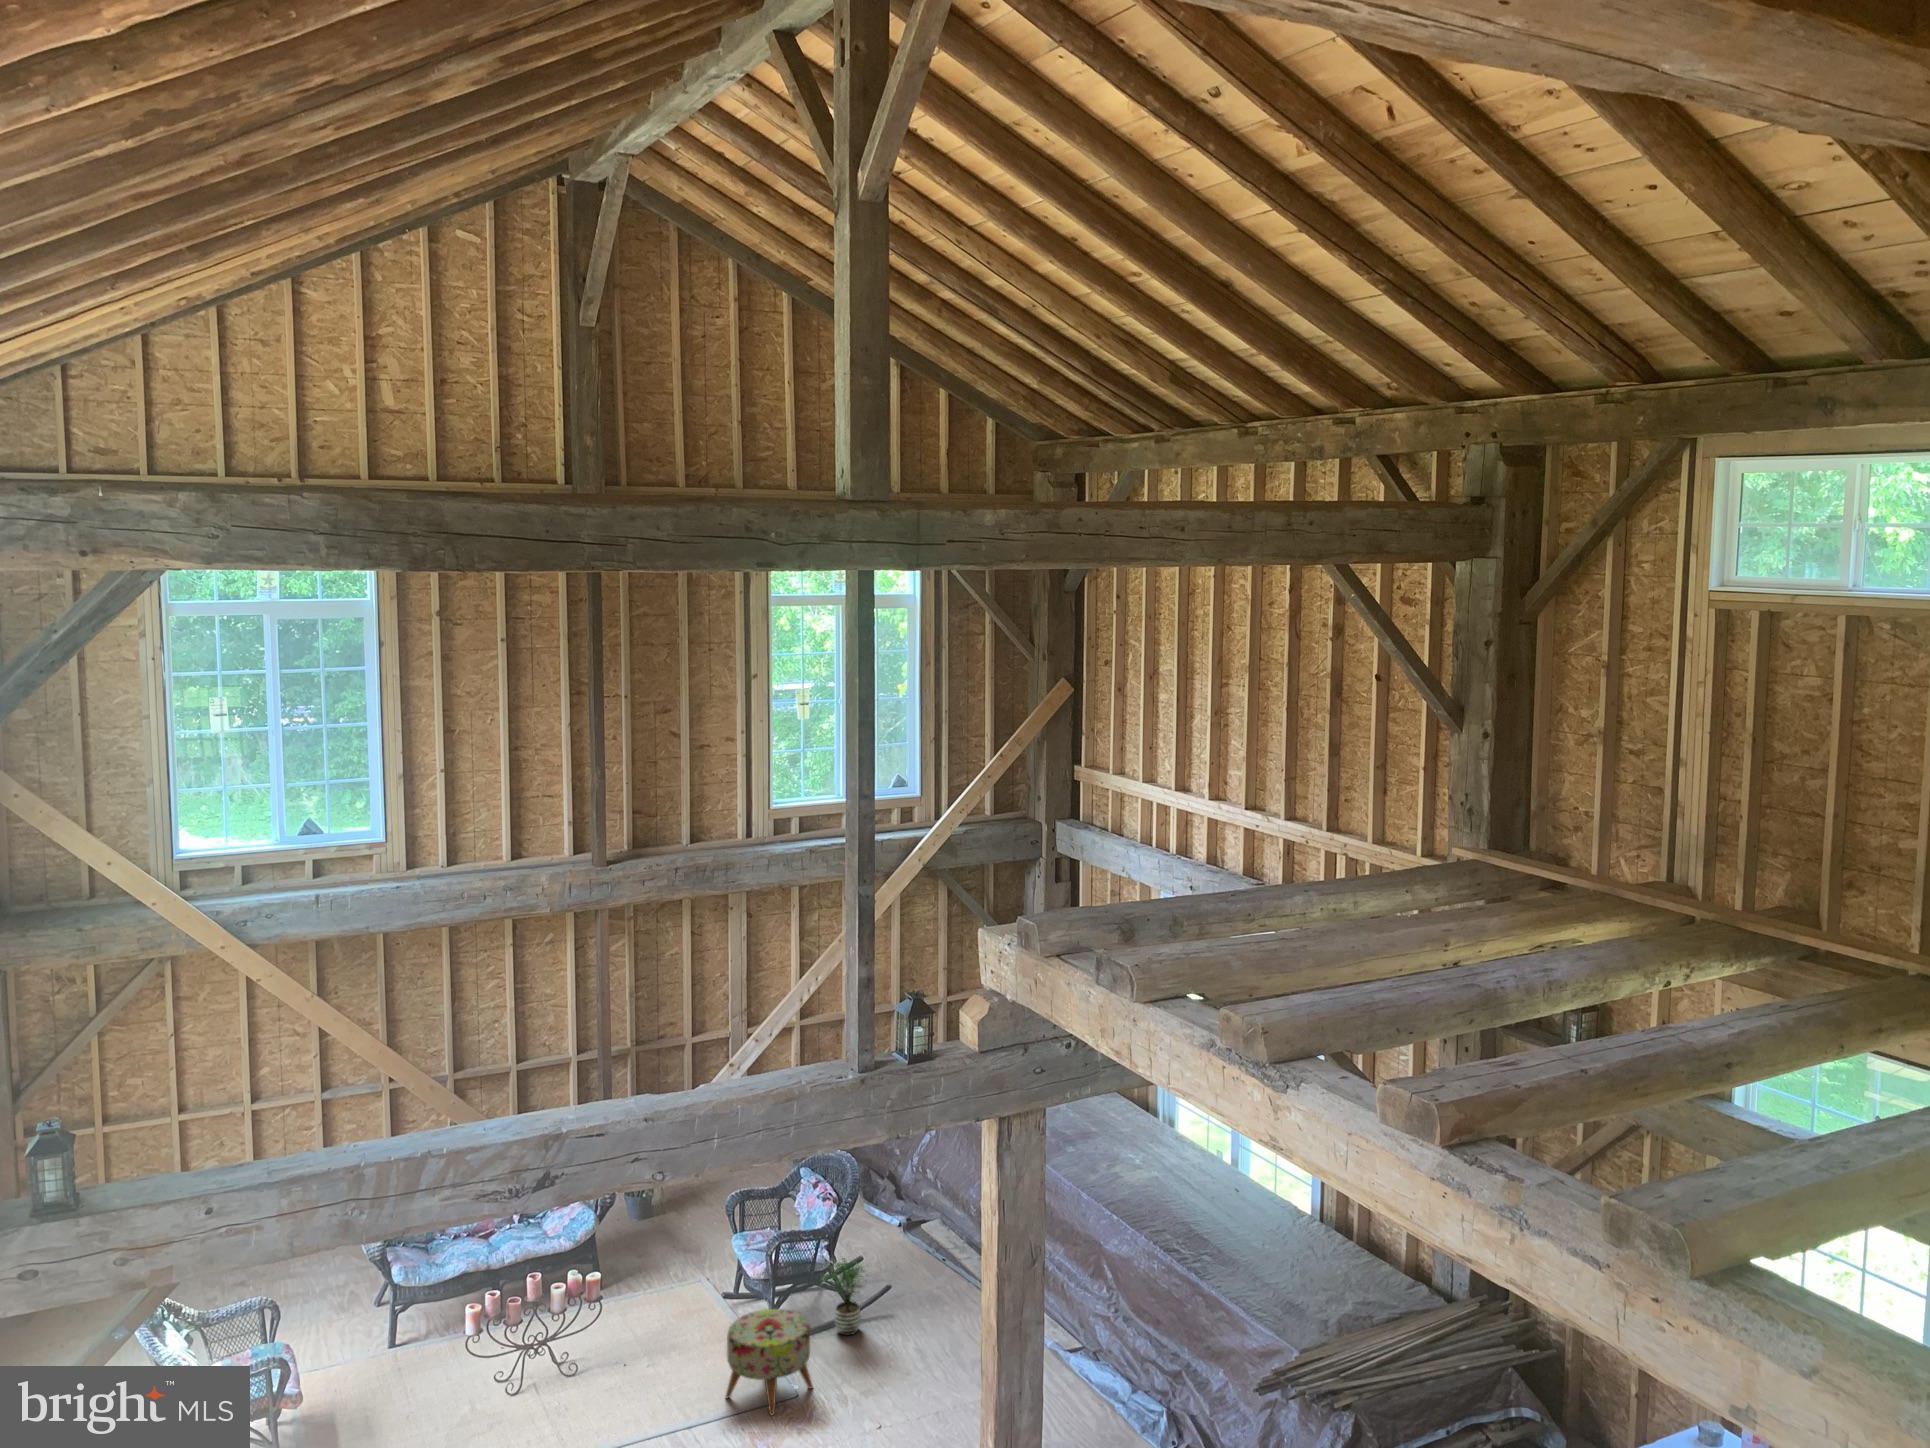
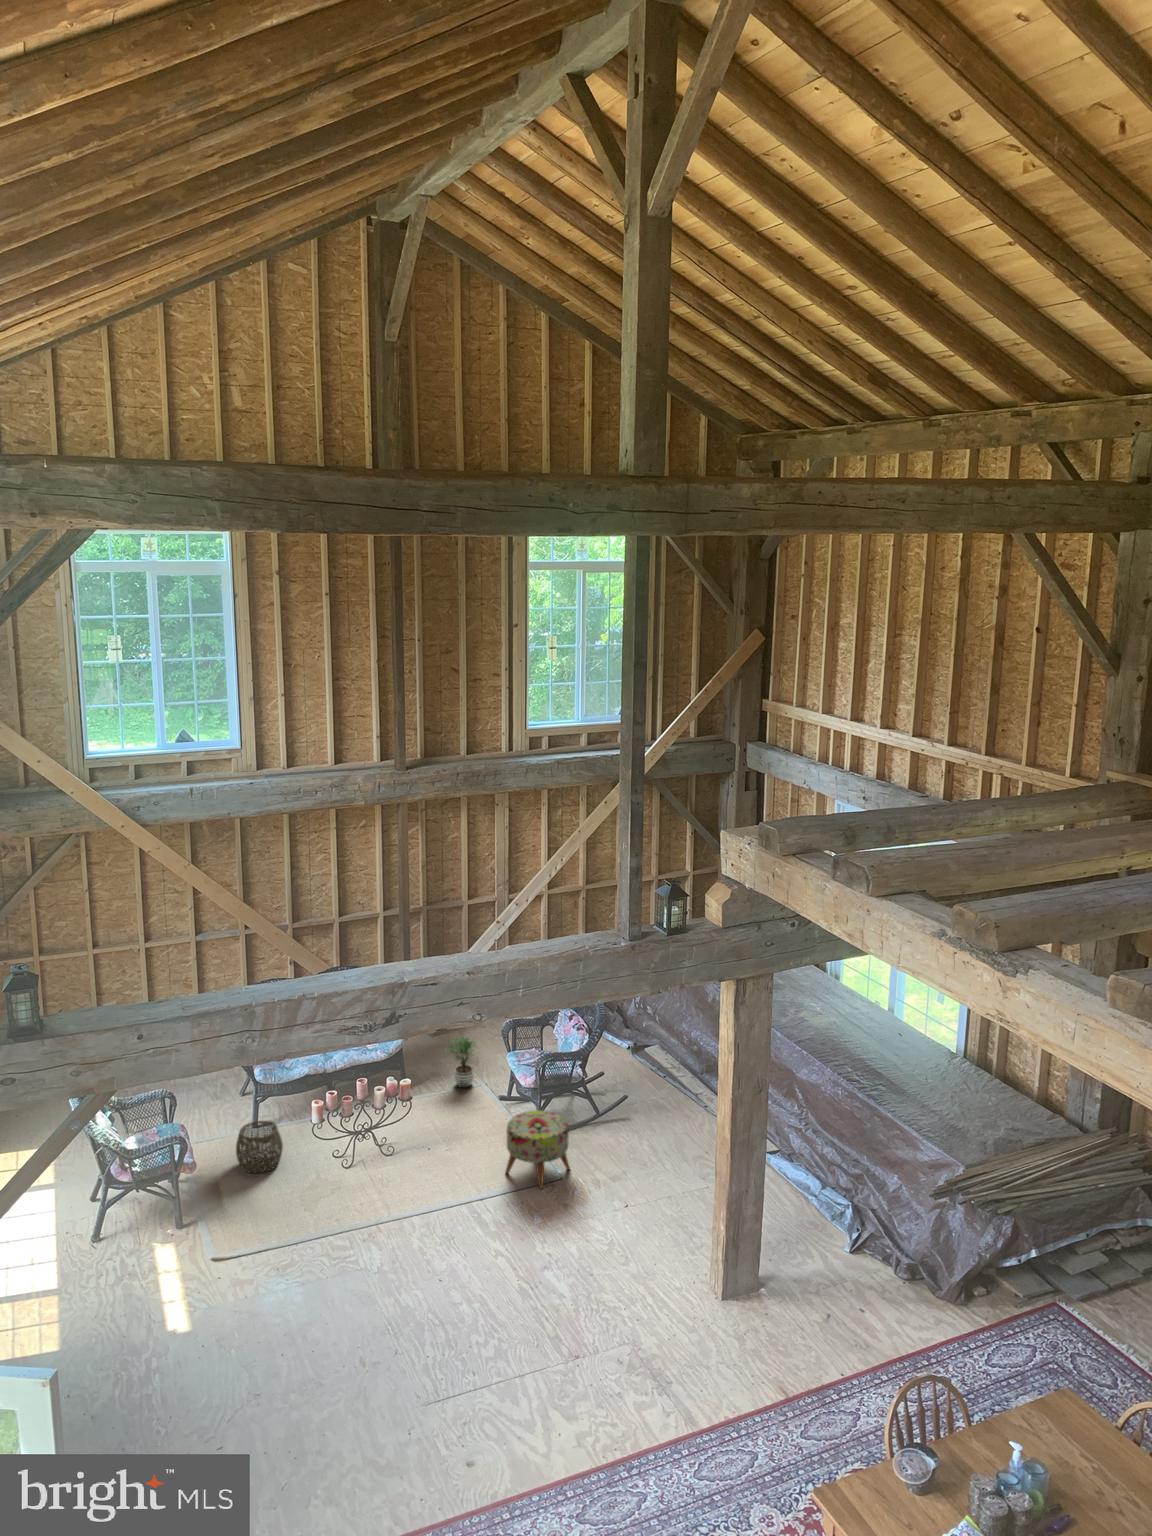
potted plant: present [822,1258,866,1335] -> present [445,1037,477,1088]
woven basket: none [357,1340,423,1416] -> present [236,1121,283,1174]

